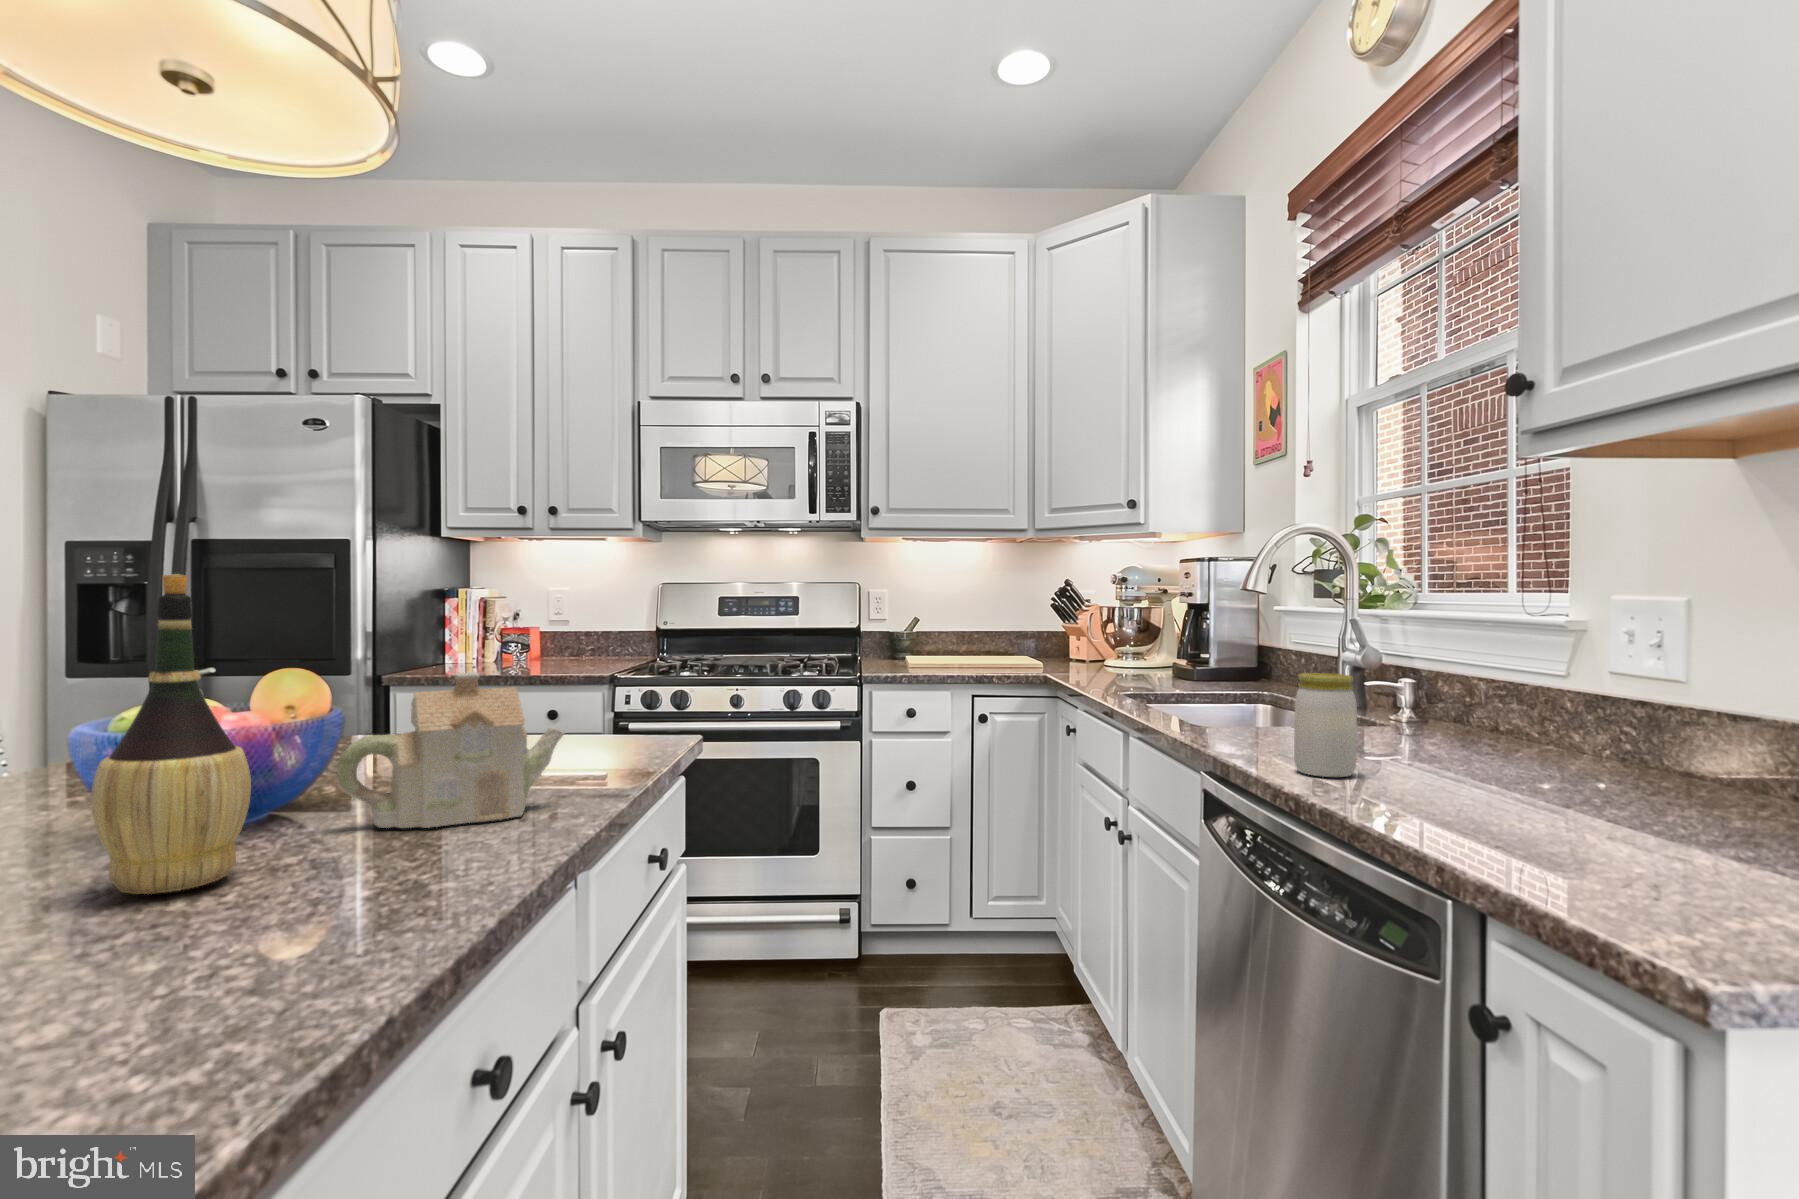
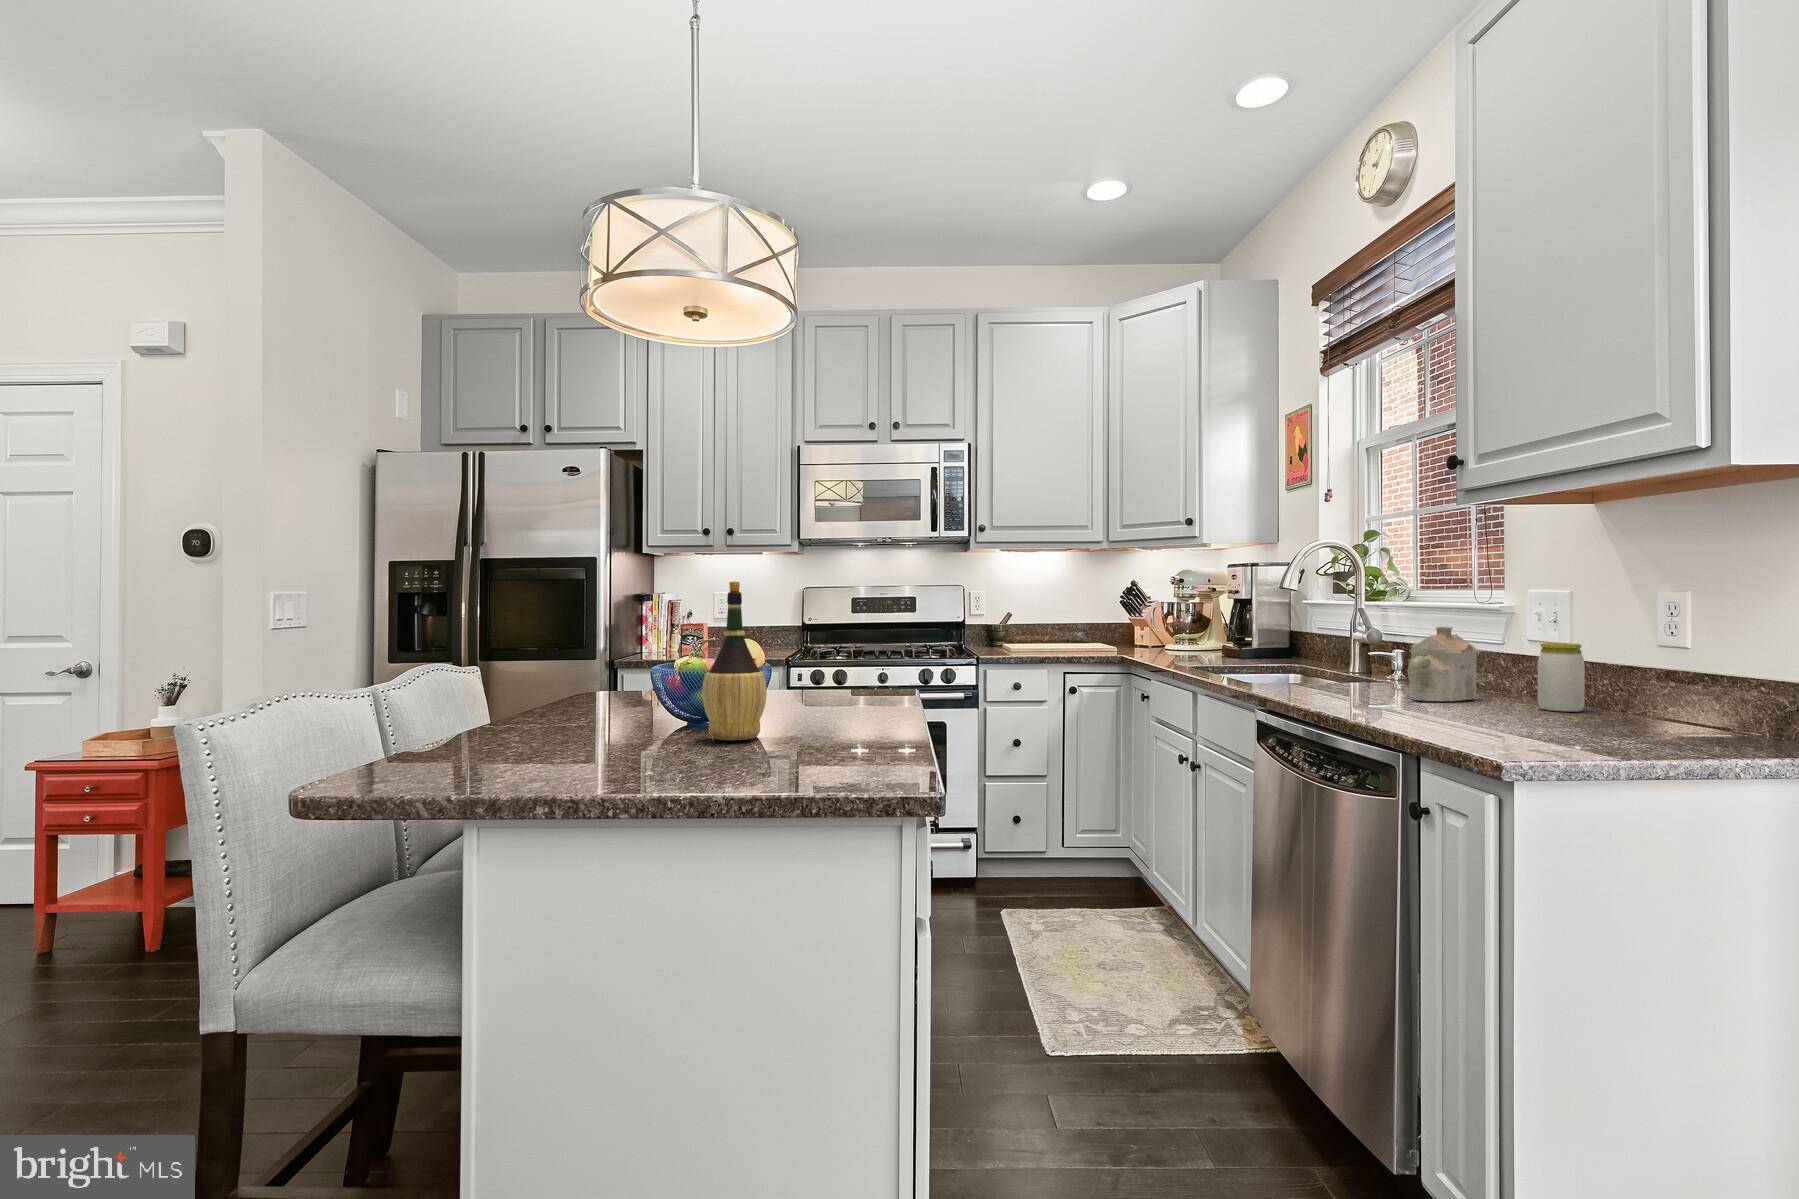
teapot: present [337,672,565,828] -> present [1407,626,1479,701]
jar: present [1294,673,1357,777] -> present [1538,643,1585,712]

